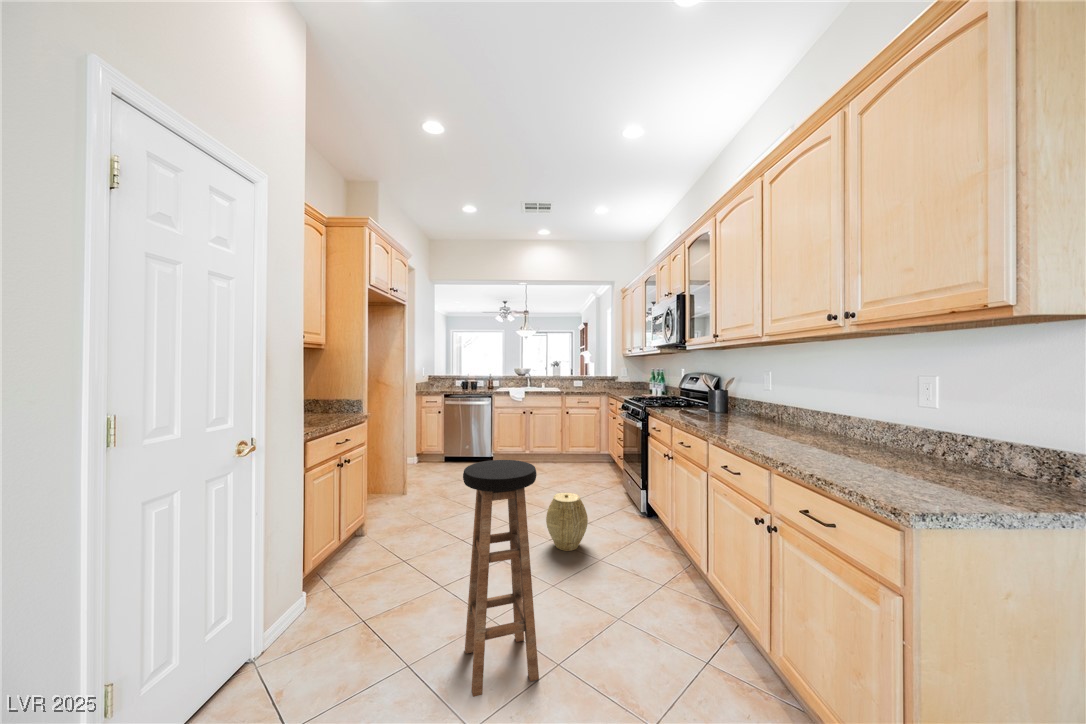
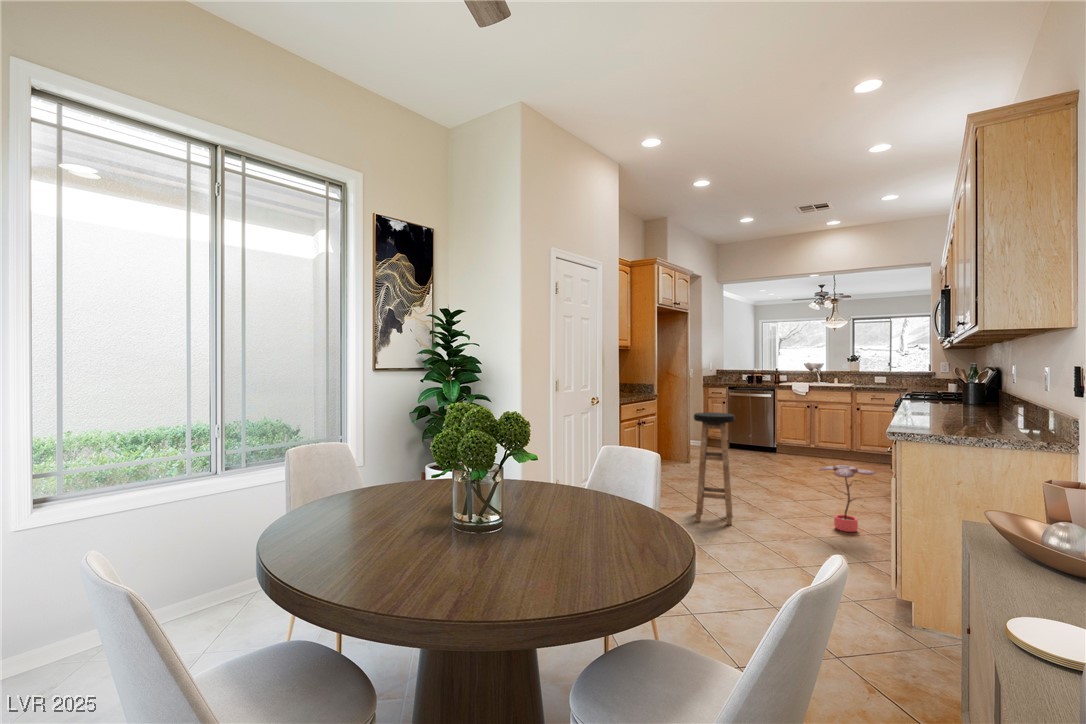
woven basket: present [546,493,588,551] -> none [779,459,815,501]
potted plant: none [636,511,705,616] -> present [819,465,875,532]

